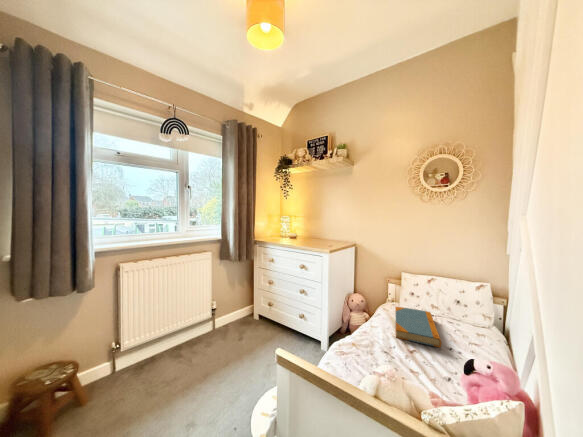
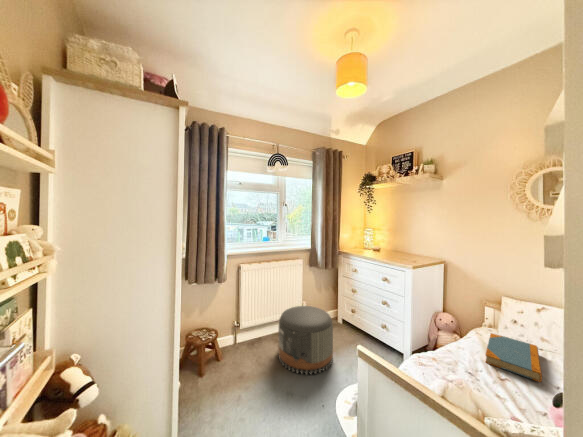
pouf: none [174,306,246,397] -> present [278,306,333,374]

